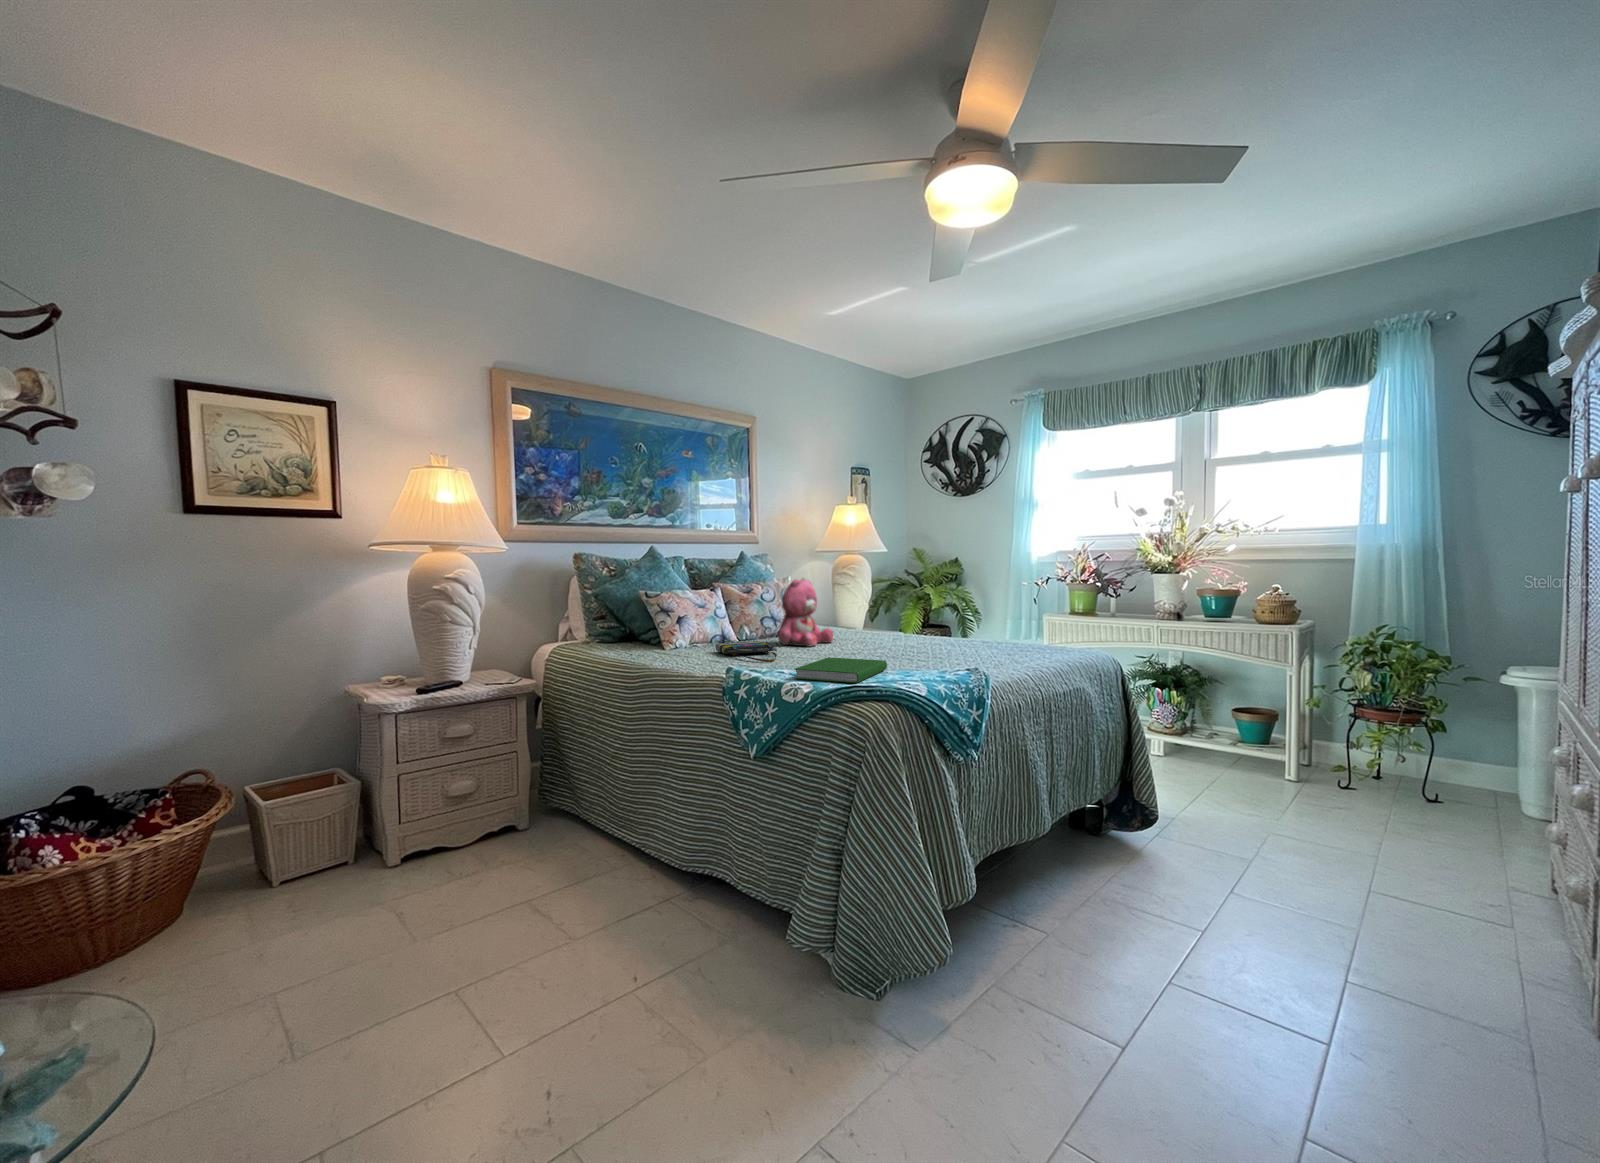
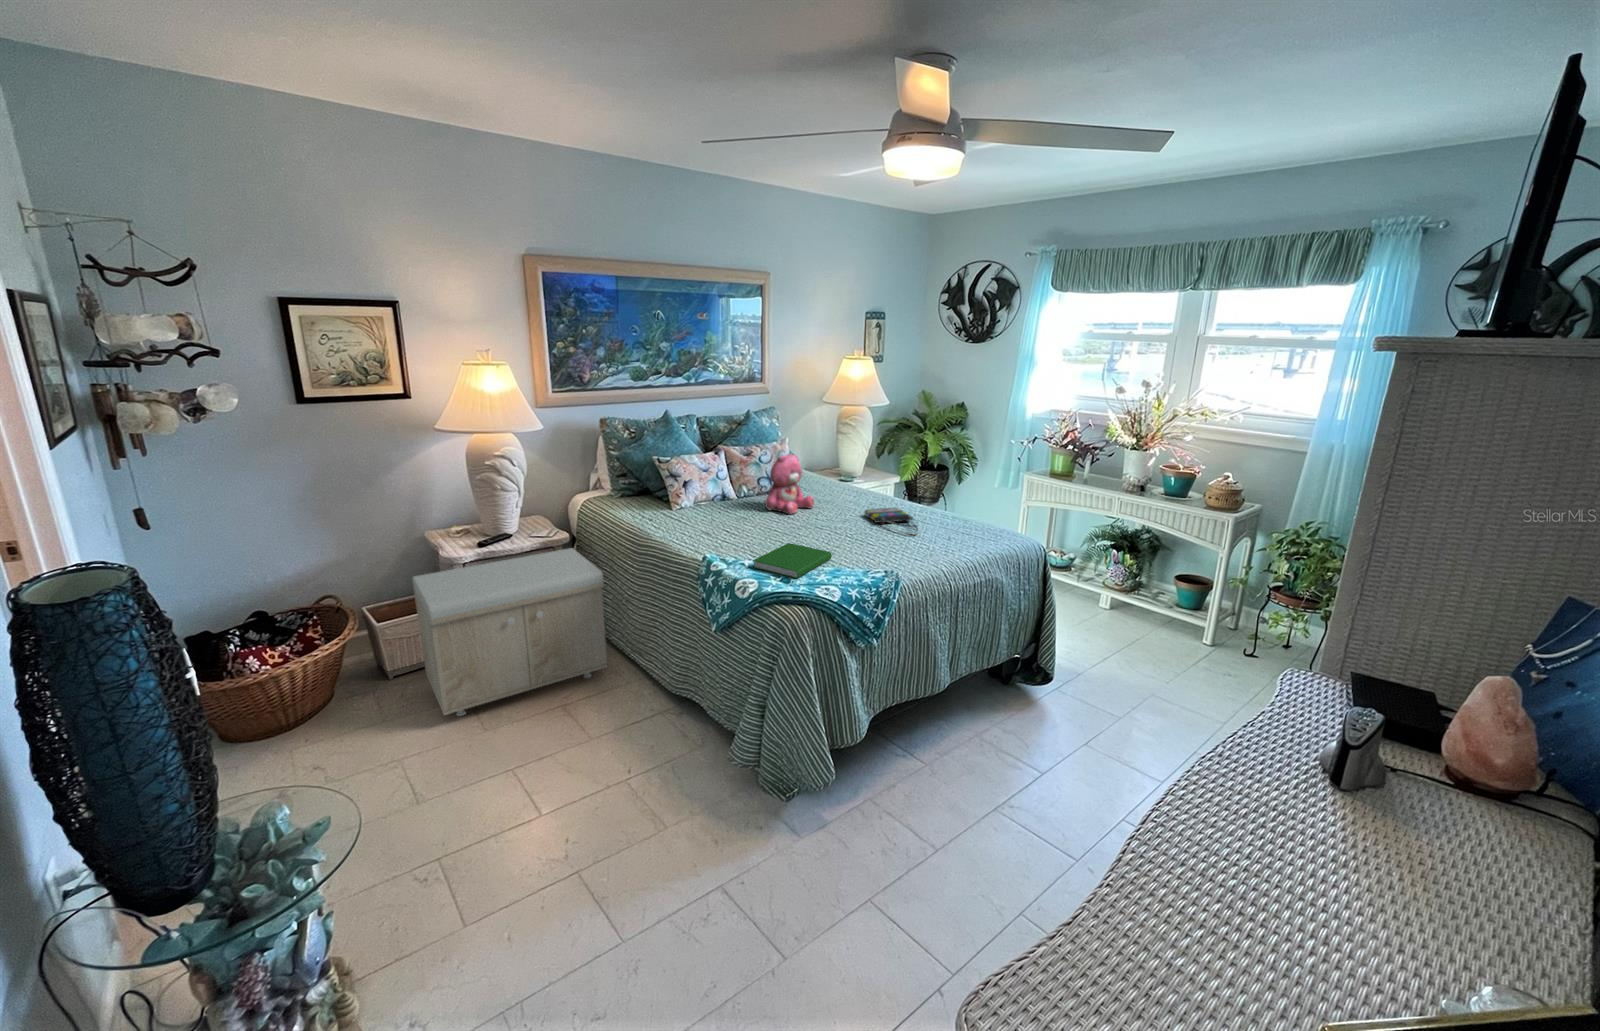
tote bag: present [716,641,777,662] -> present [865,508,918,536]
storage bench: none [321,697,587,931] -> present [412,548,607,716]

